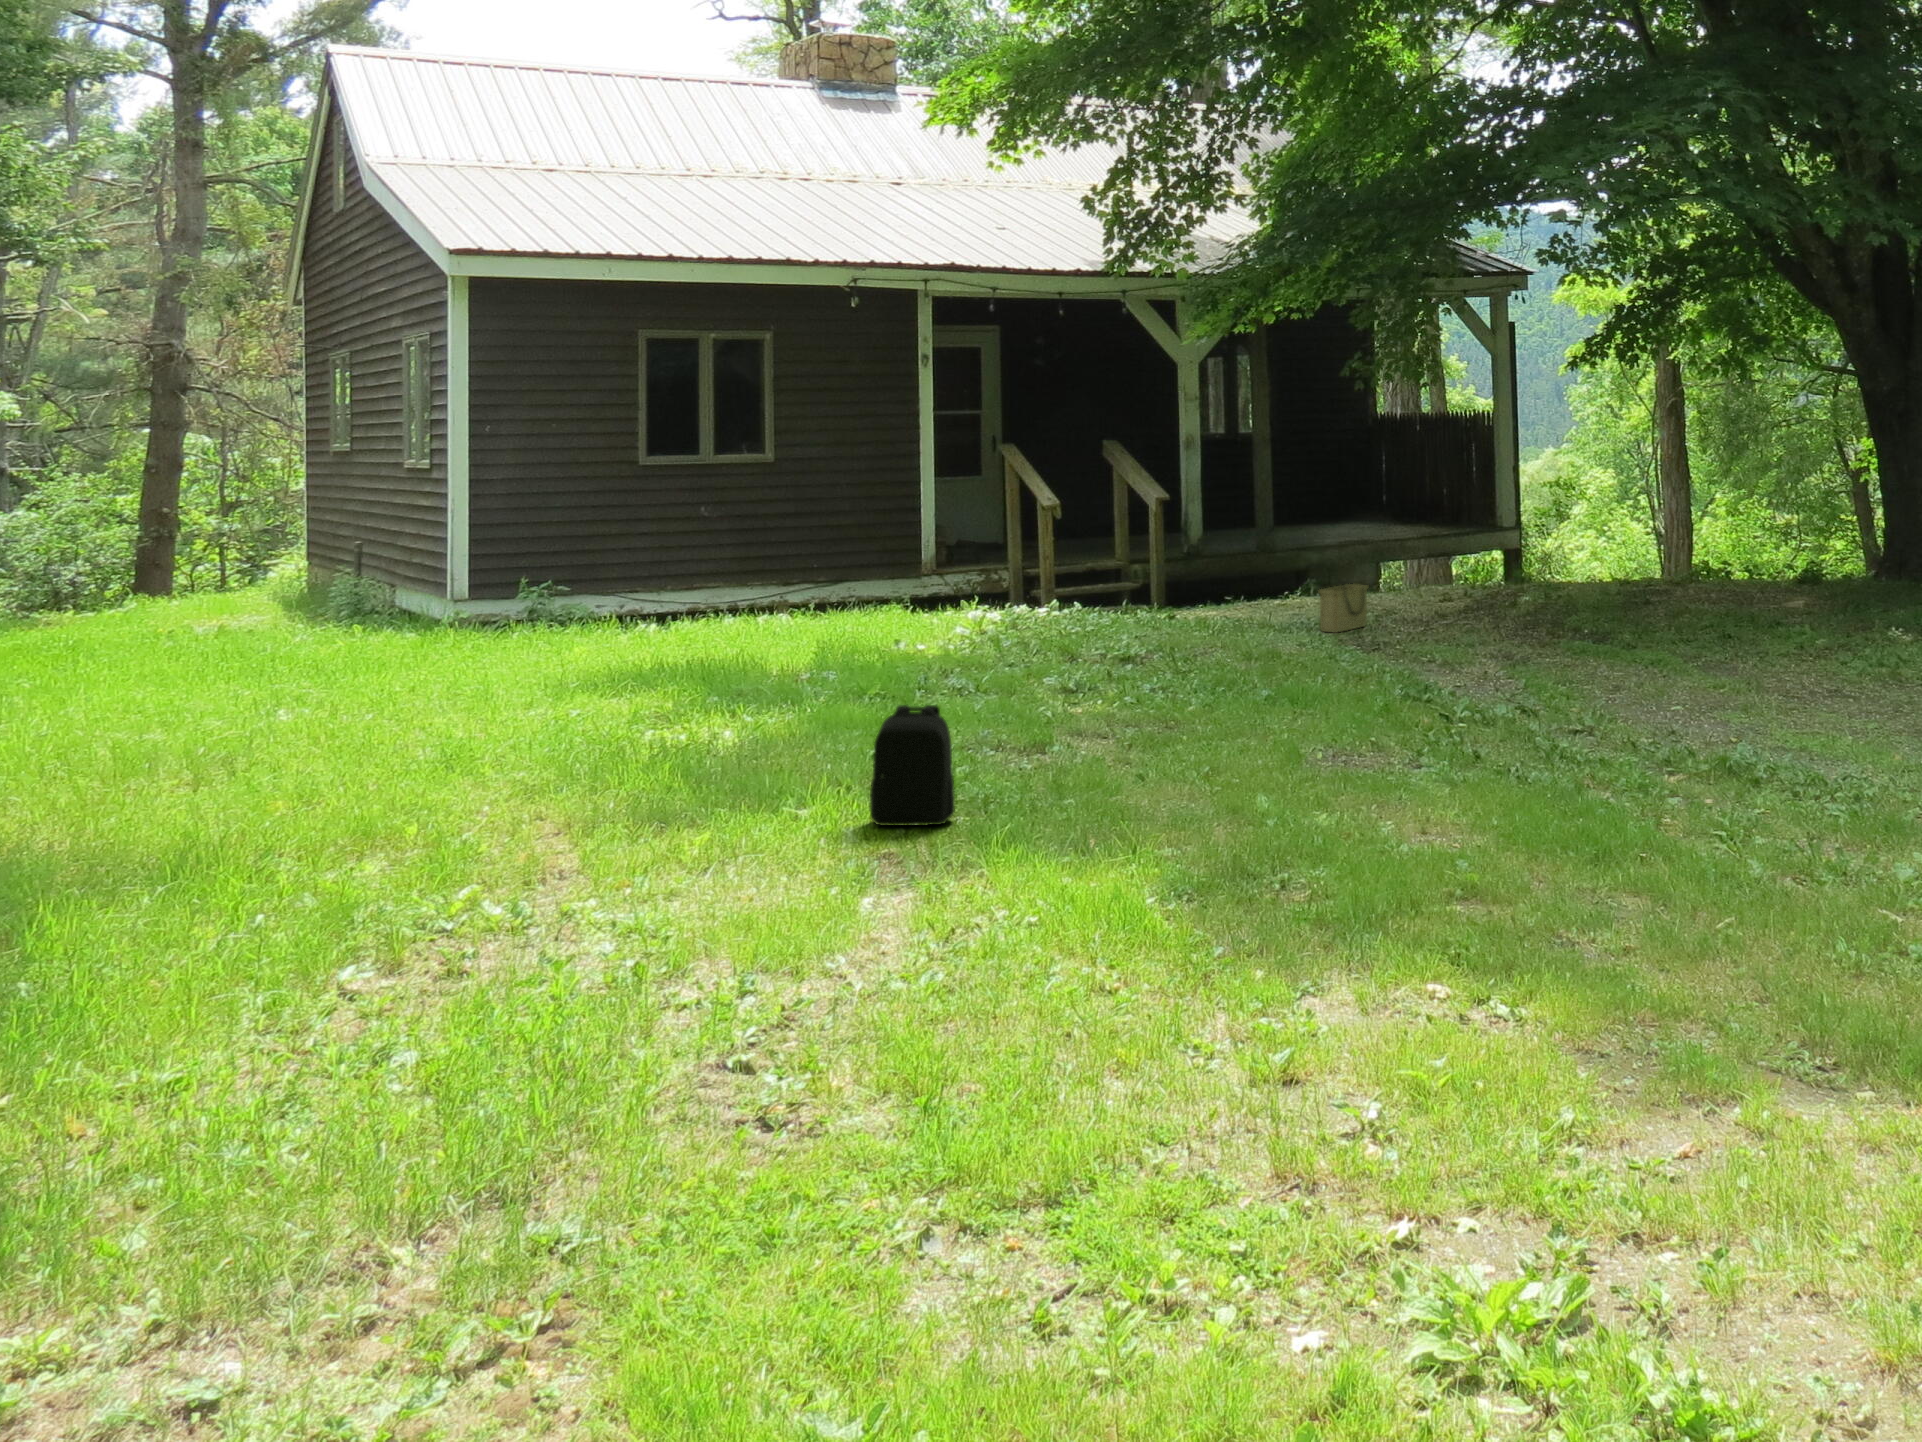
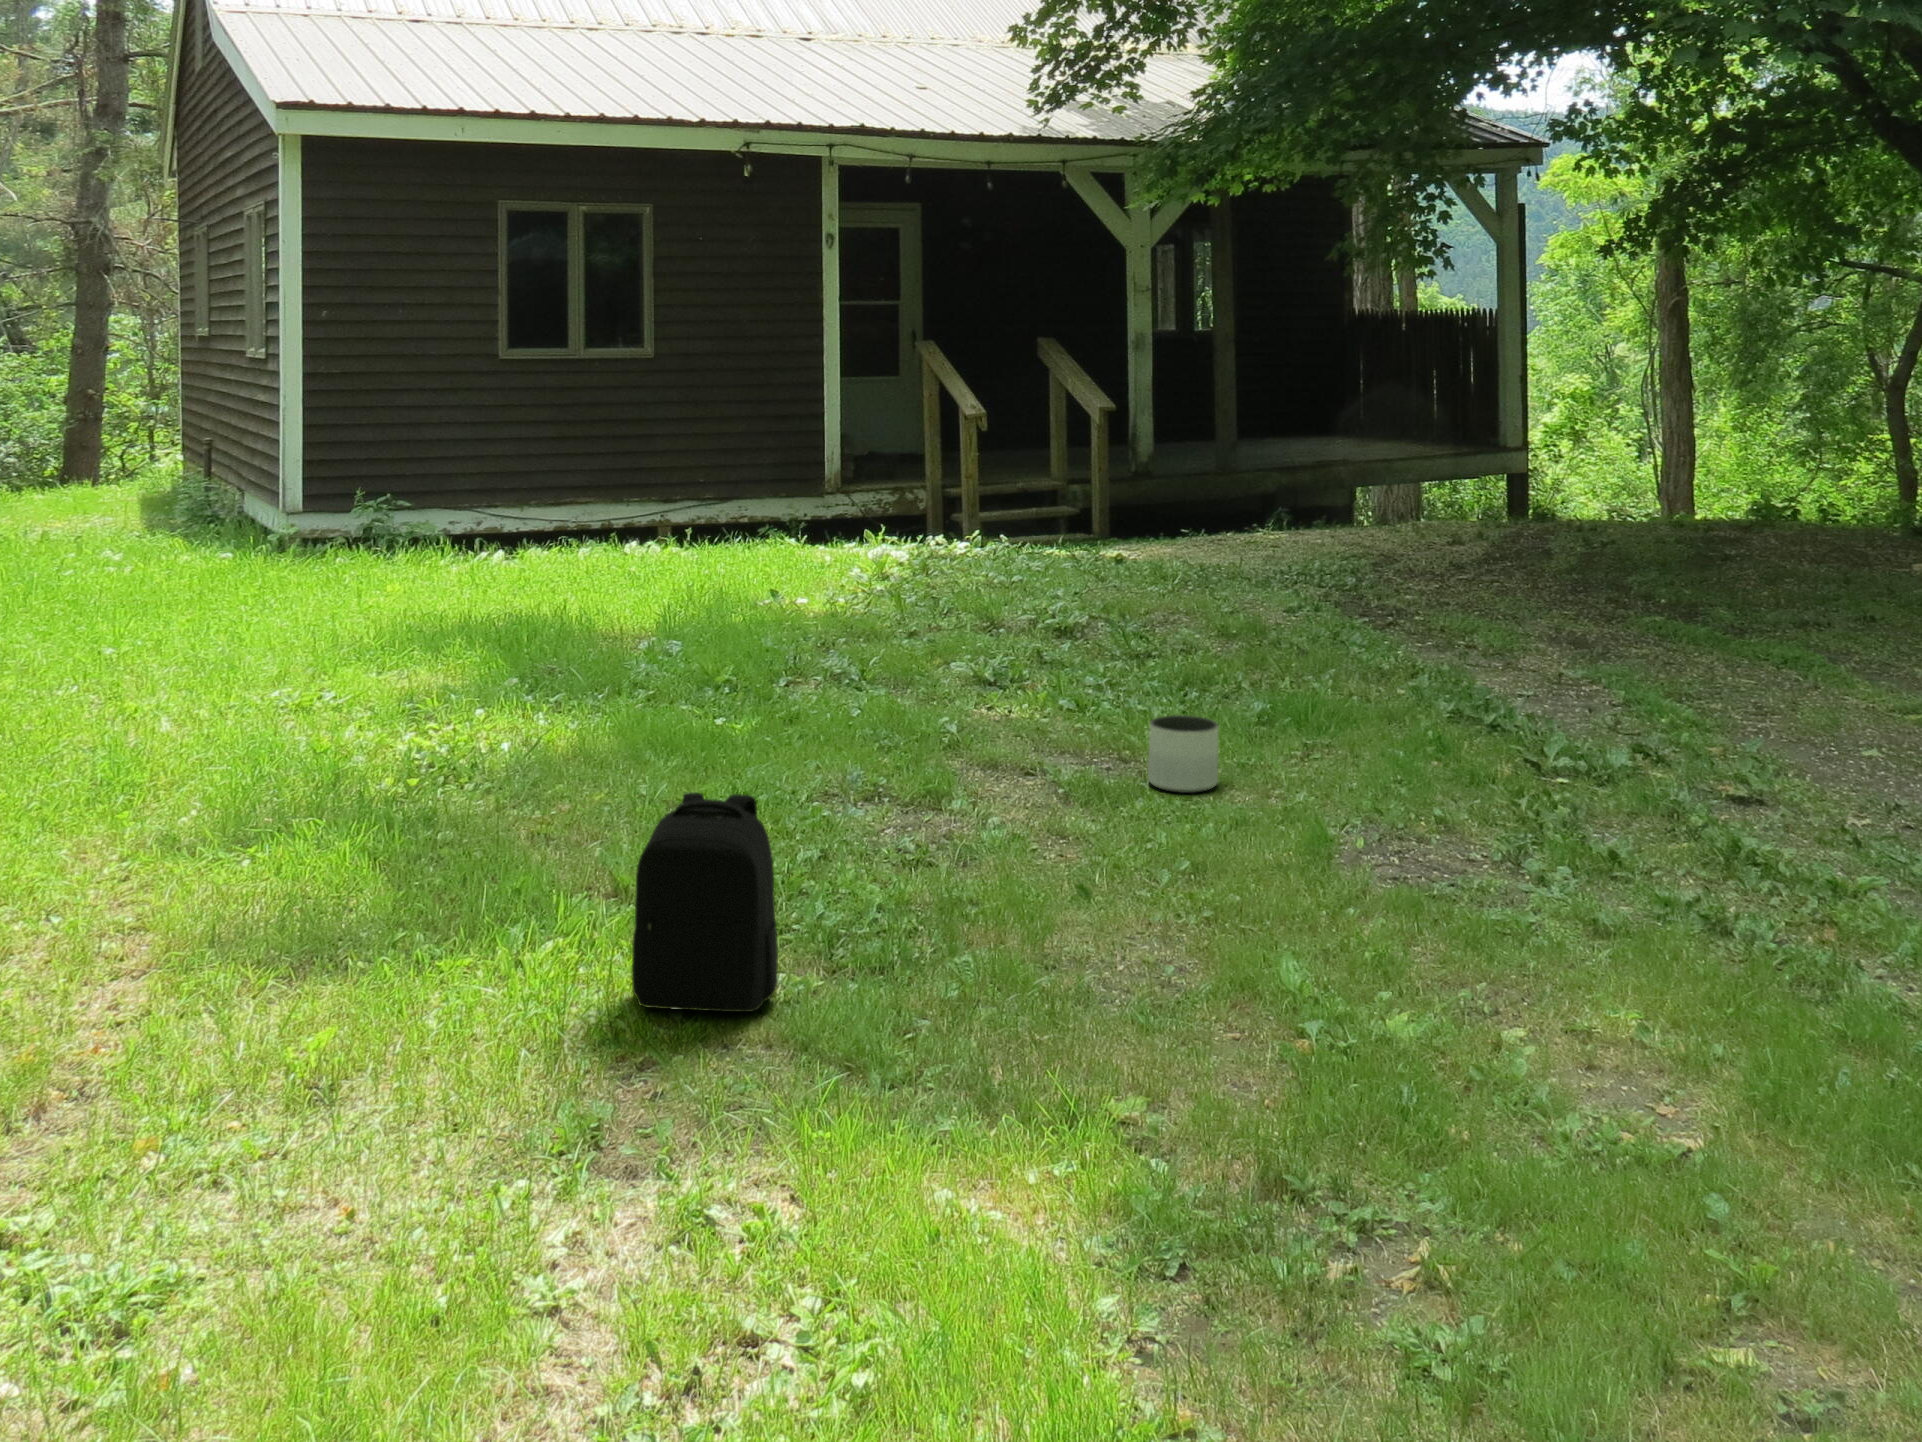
basket: present [1319,584,1368,632] -> none [1315,533,1380,599]
planter: none [1179,686,1225,734] -> present [1148,715,1219,793]

